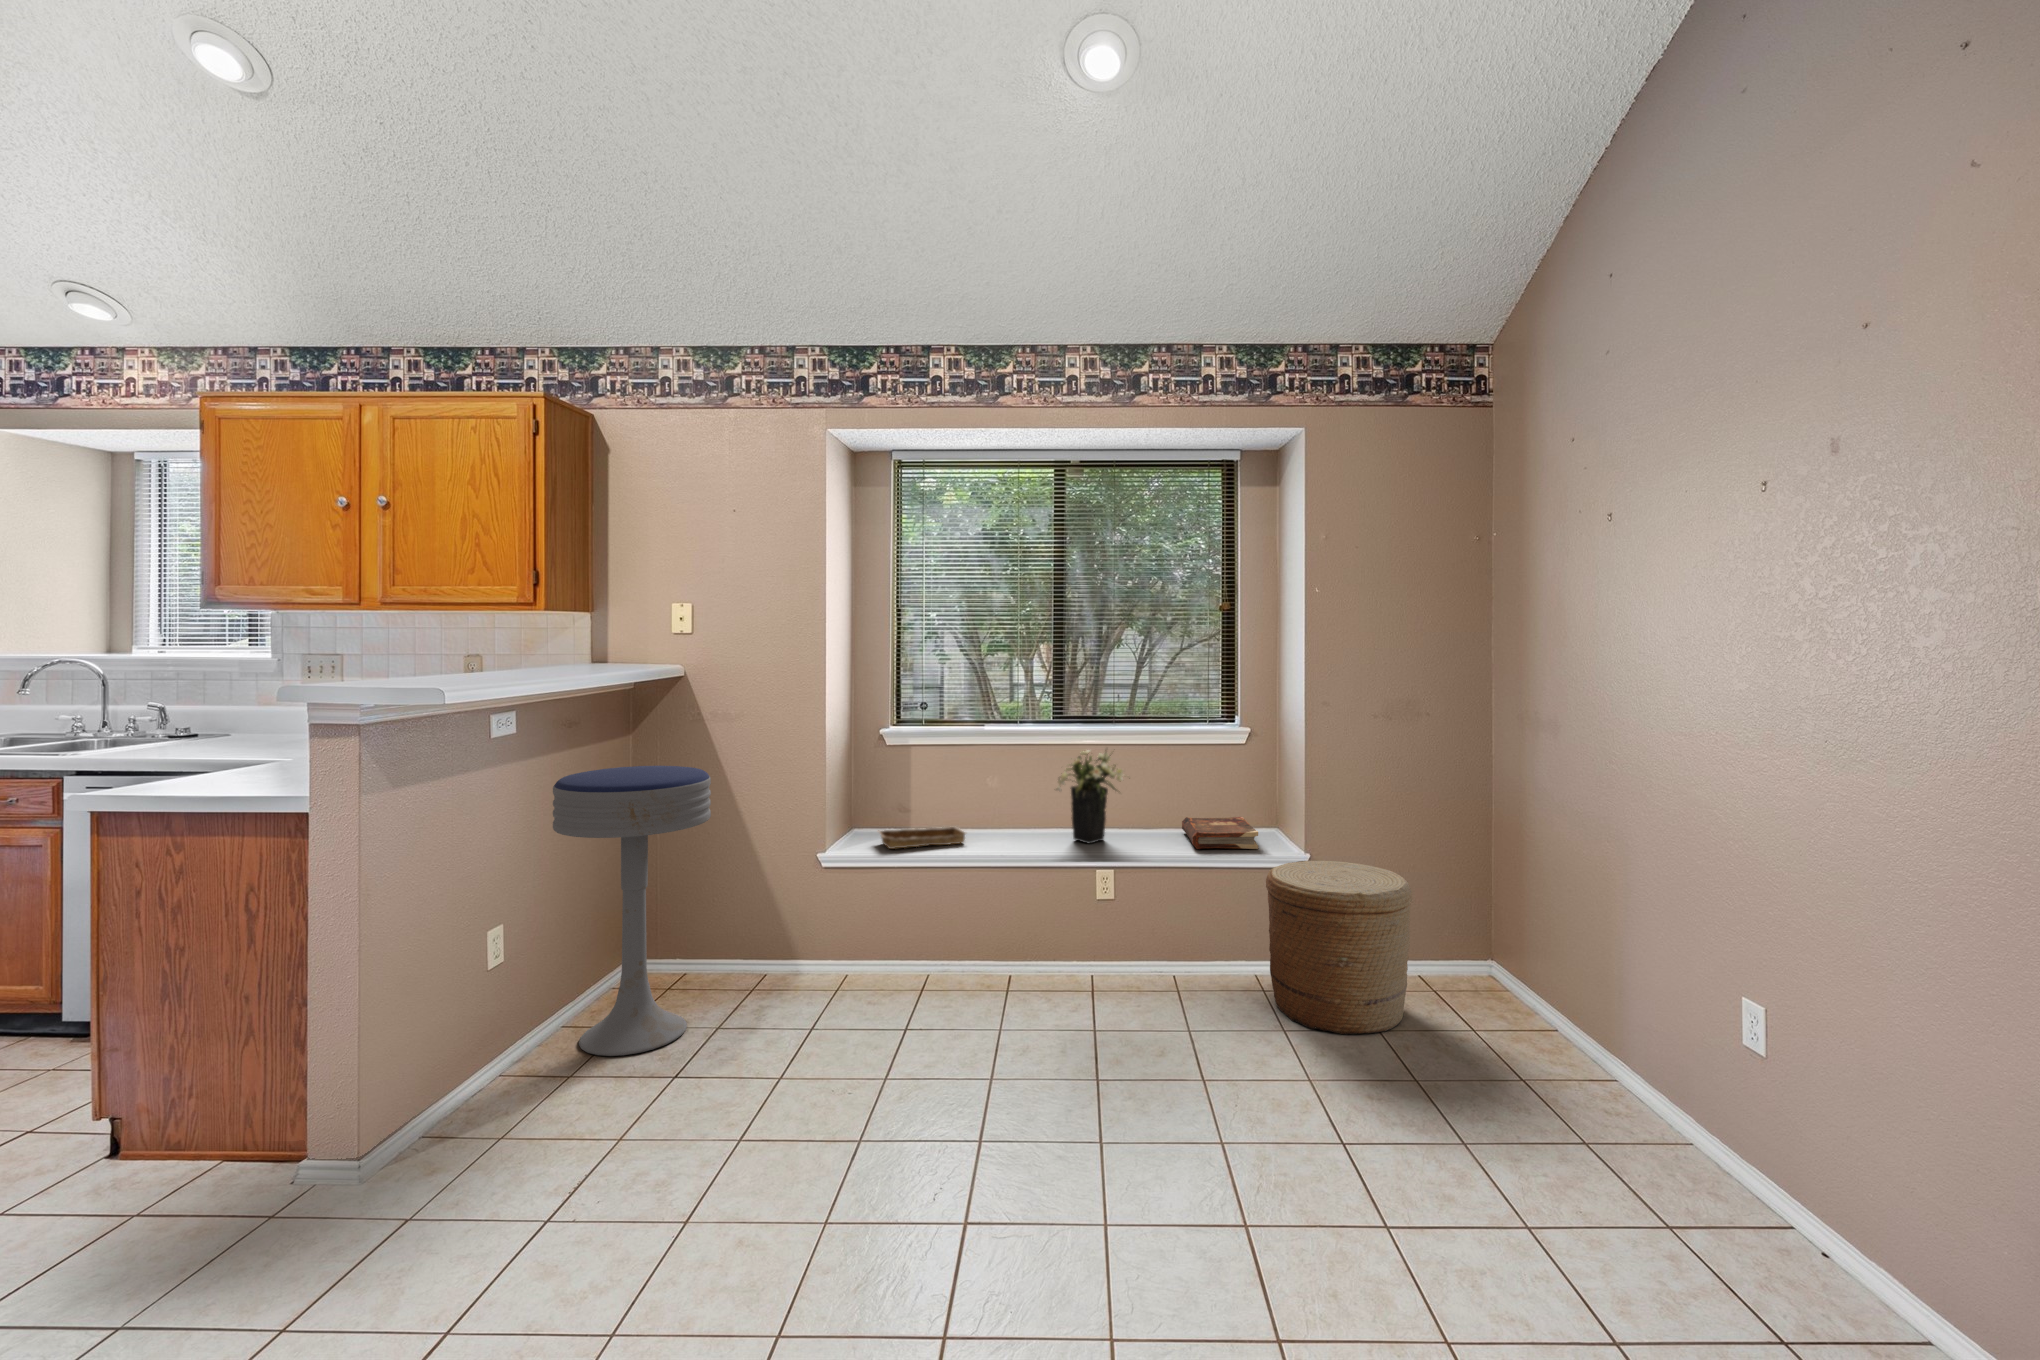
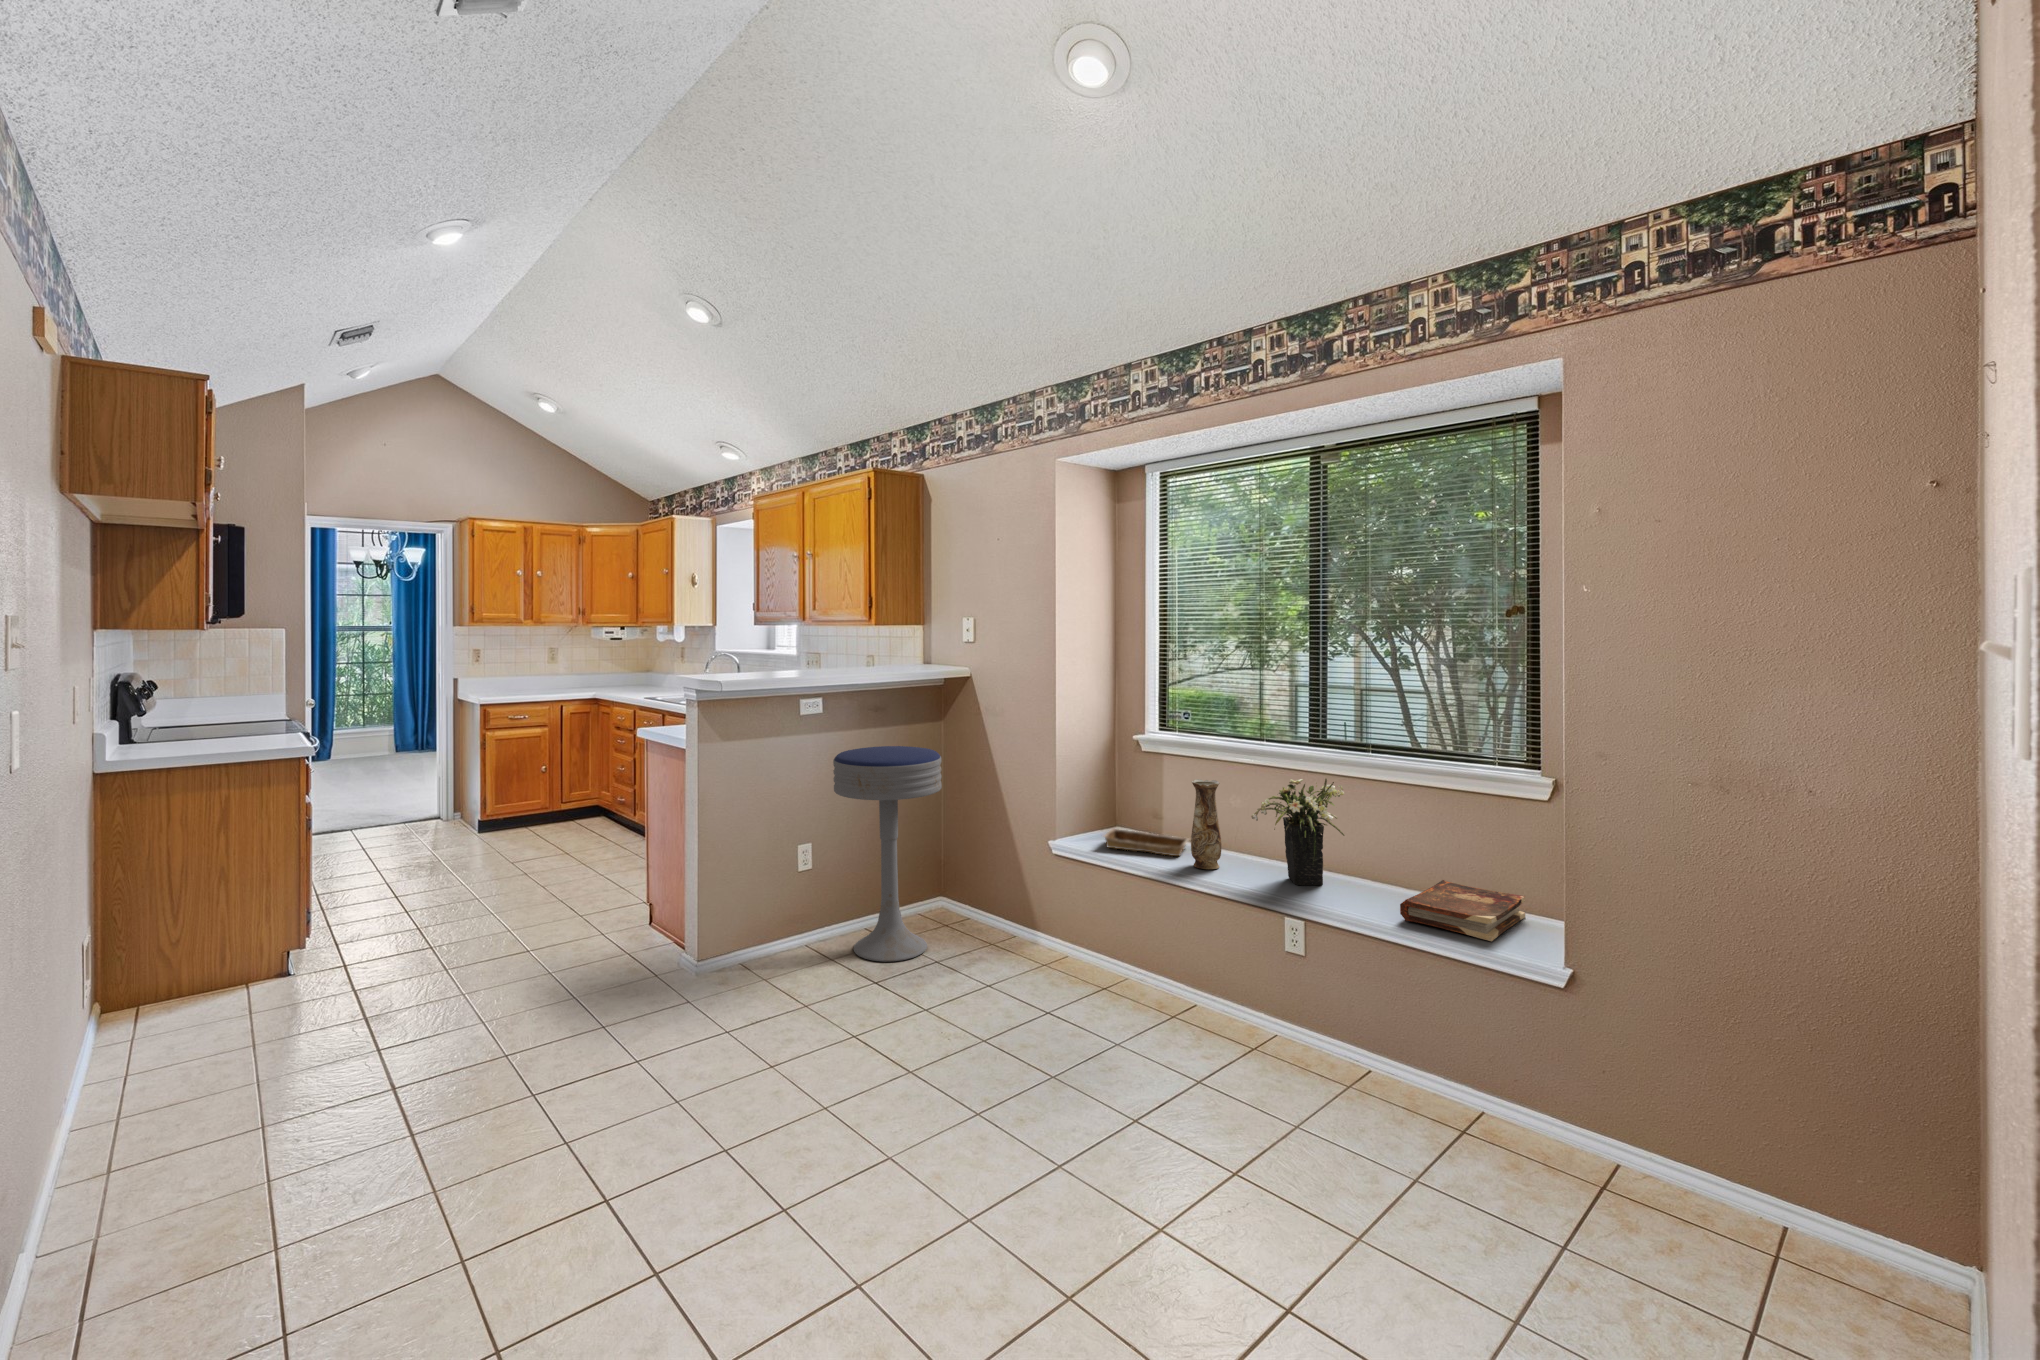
vase: none [986,763,1014,848] -> present [1191,779,1221,869]
woven basket: present [1266,861,1412,1034] -> none [1415,969,1654,1252]

